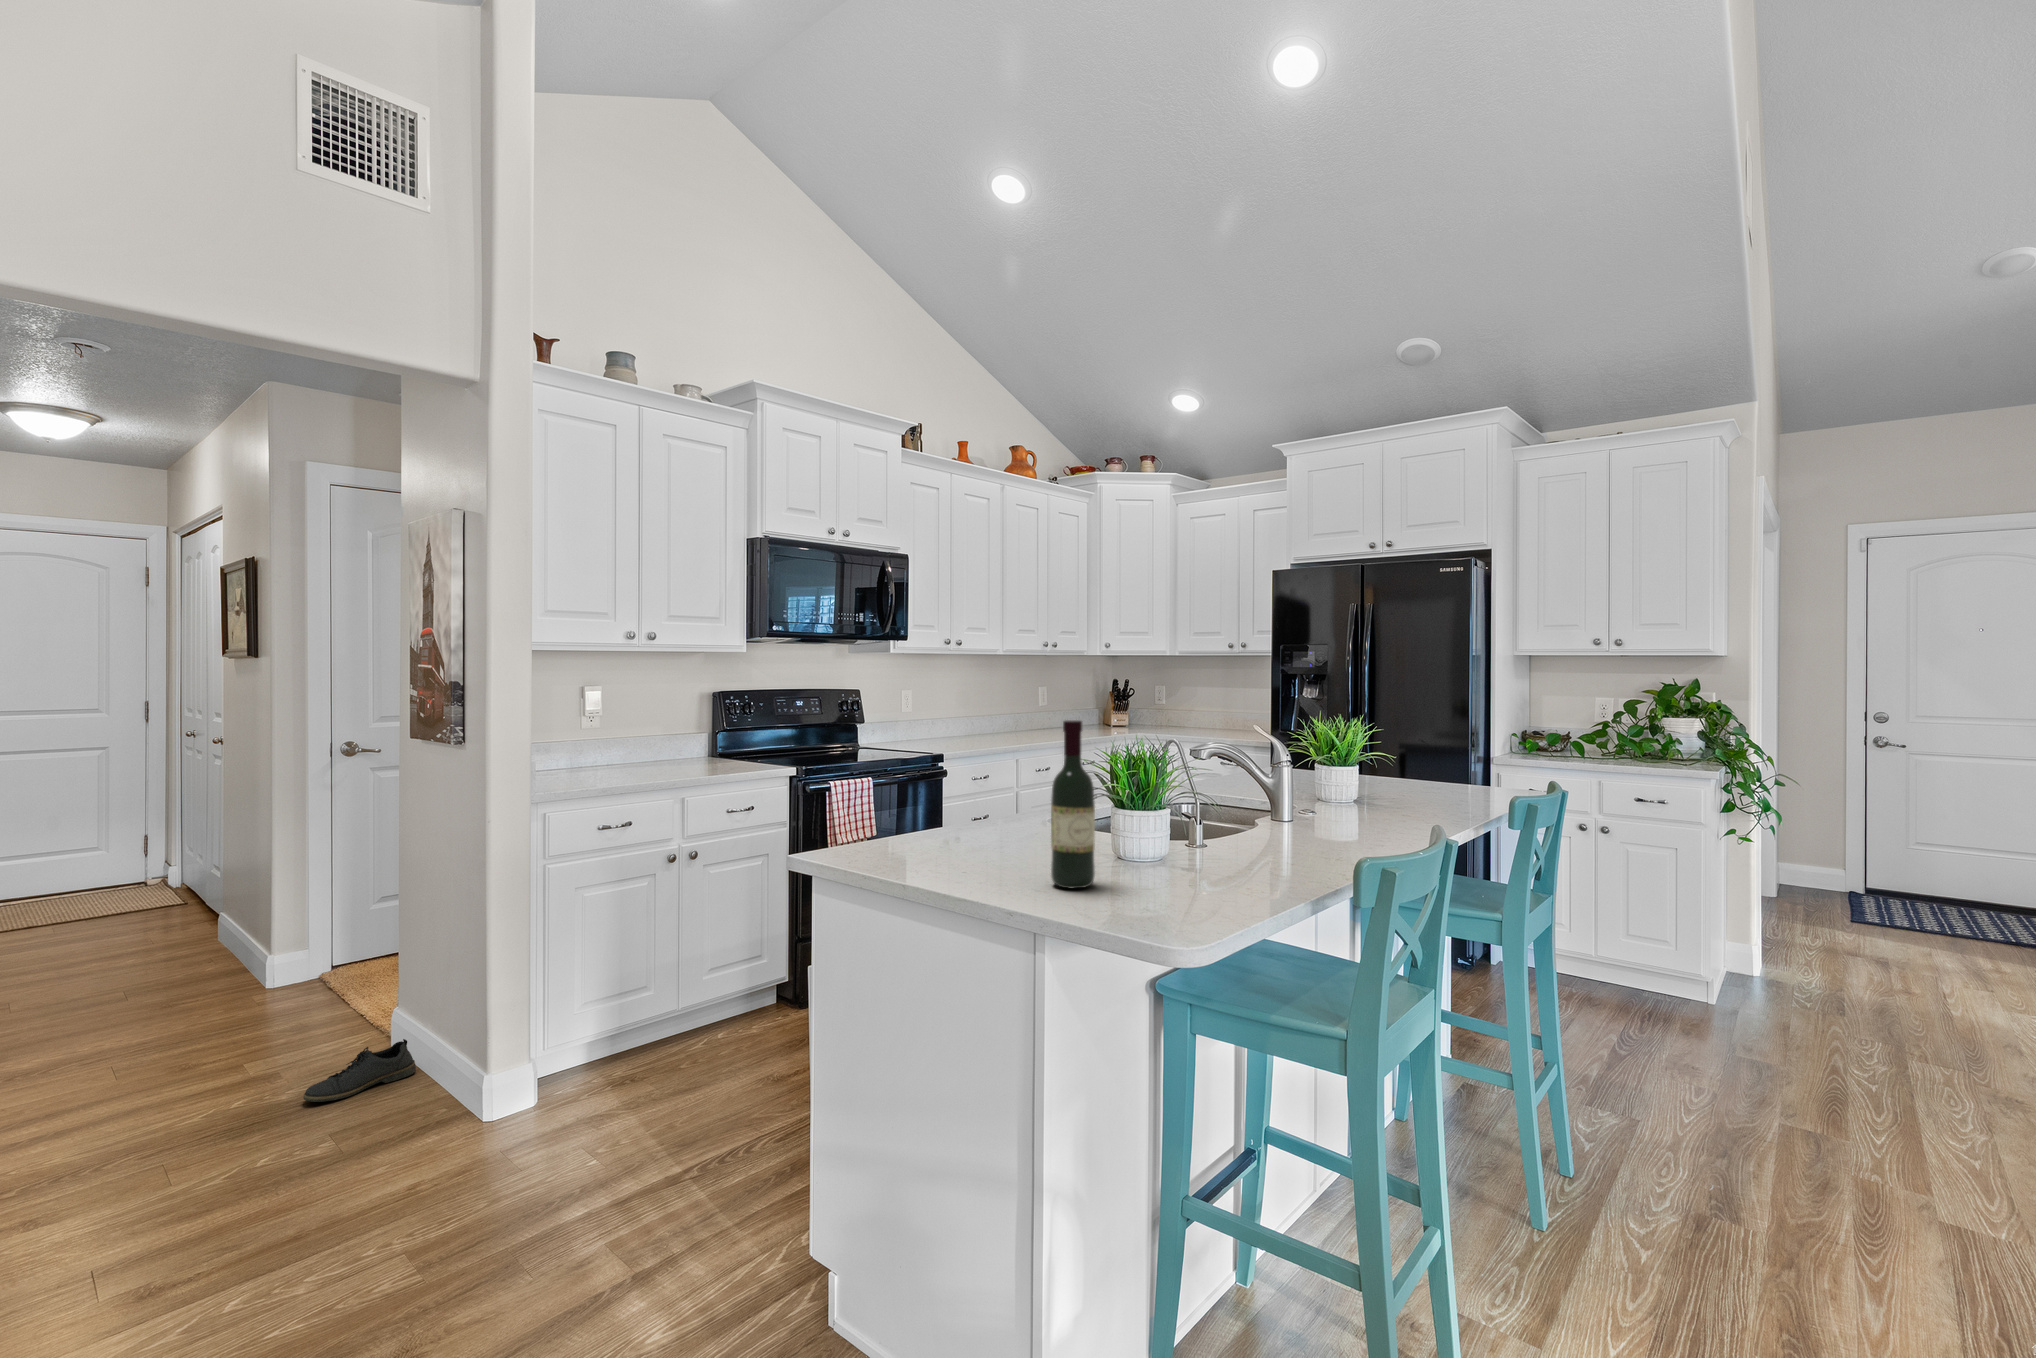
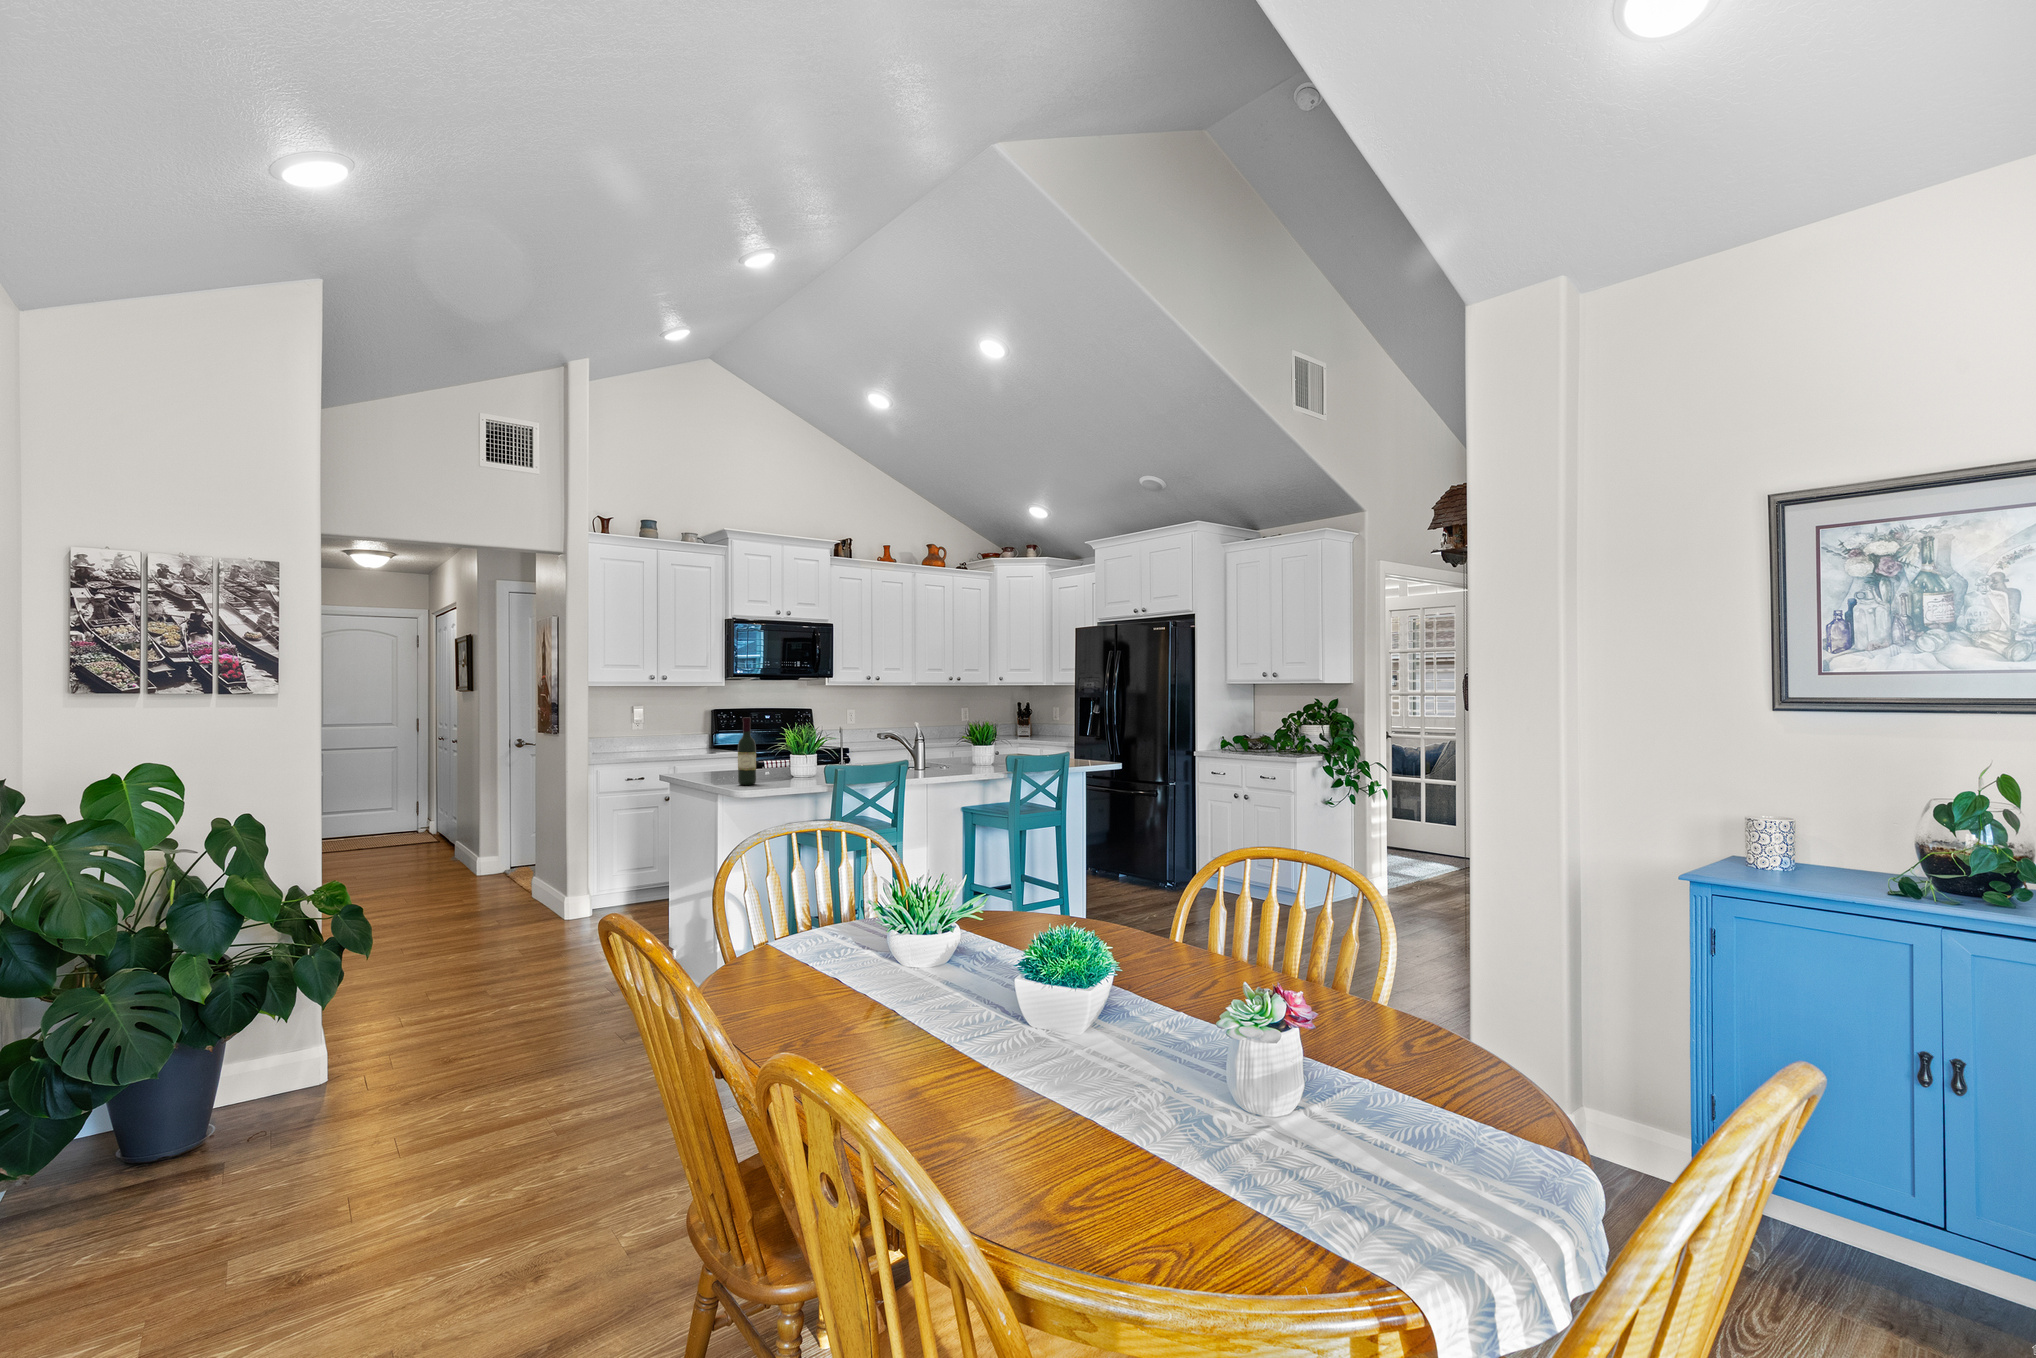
shoe: present [303,1039,416,1102] -> none [485,888,539,913]

